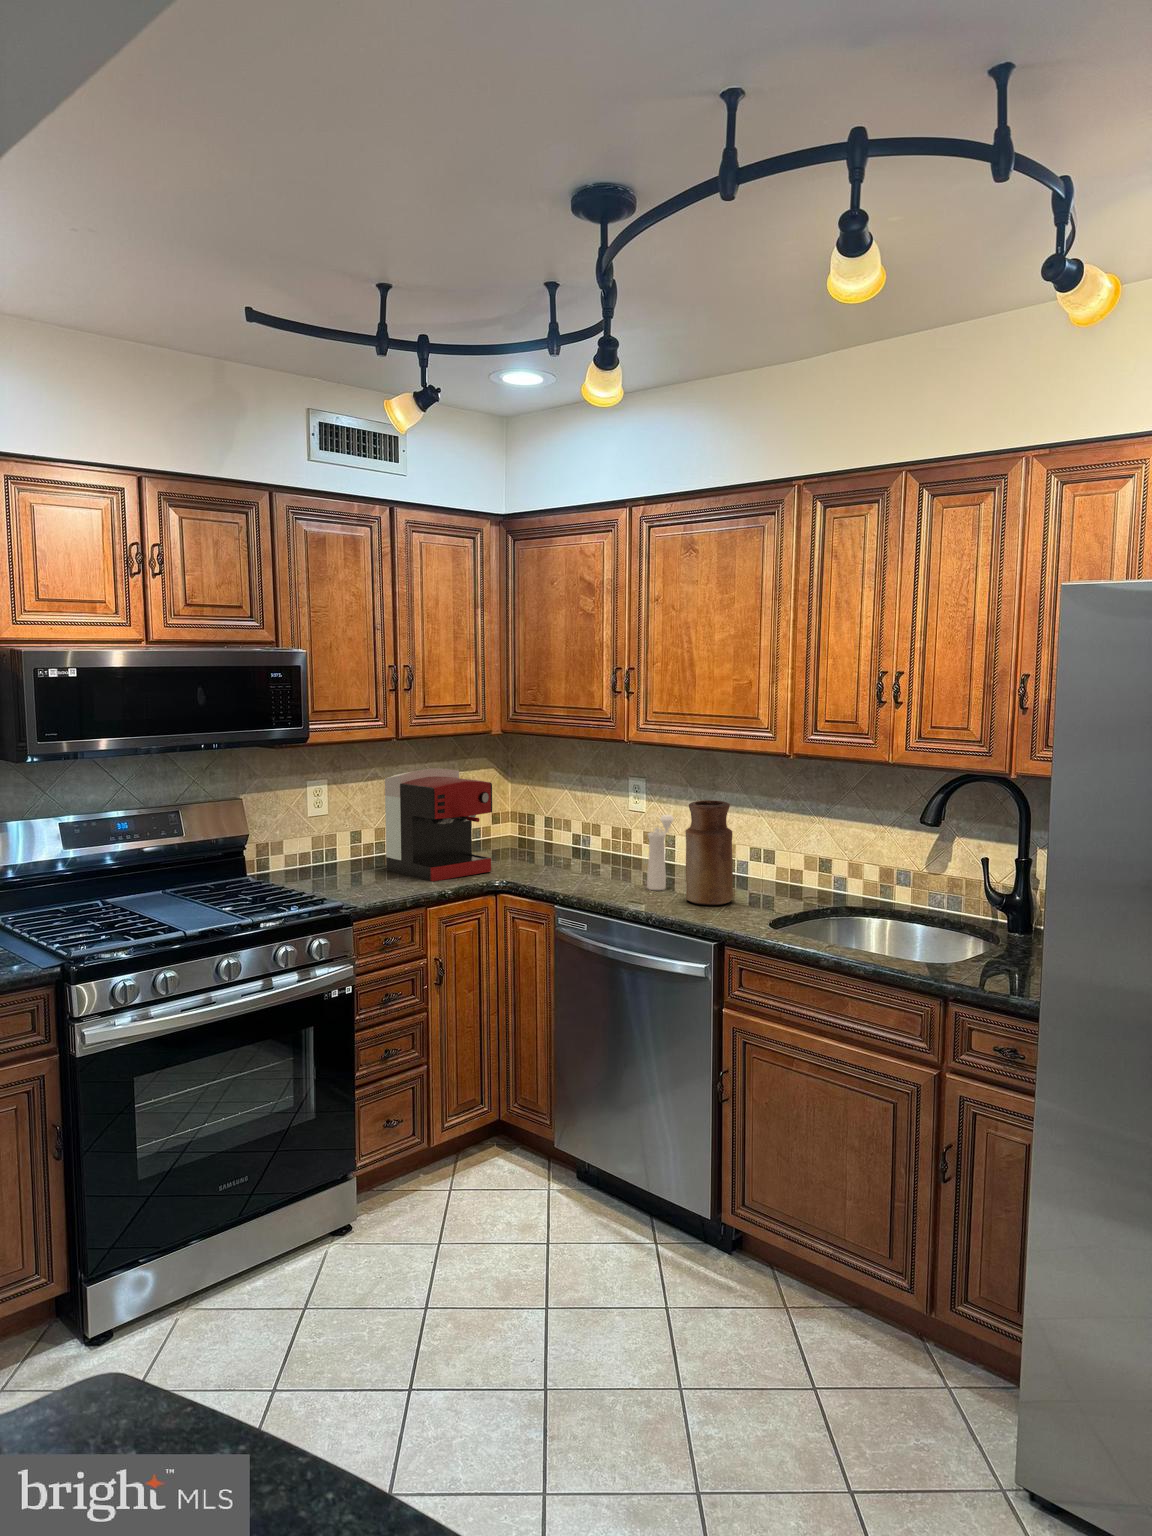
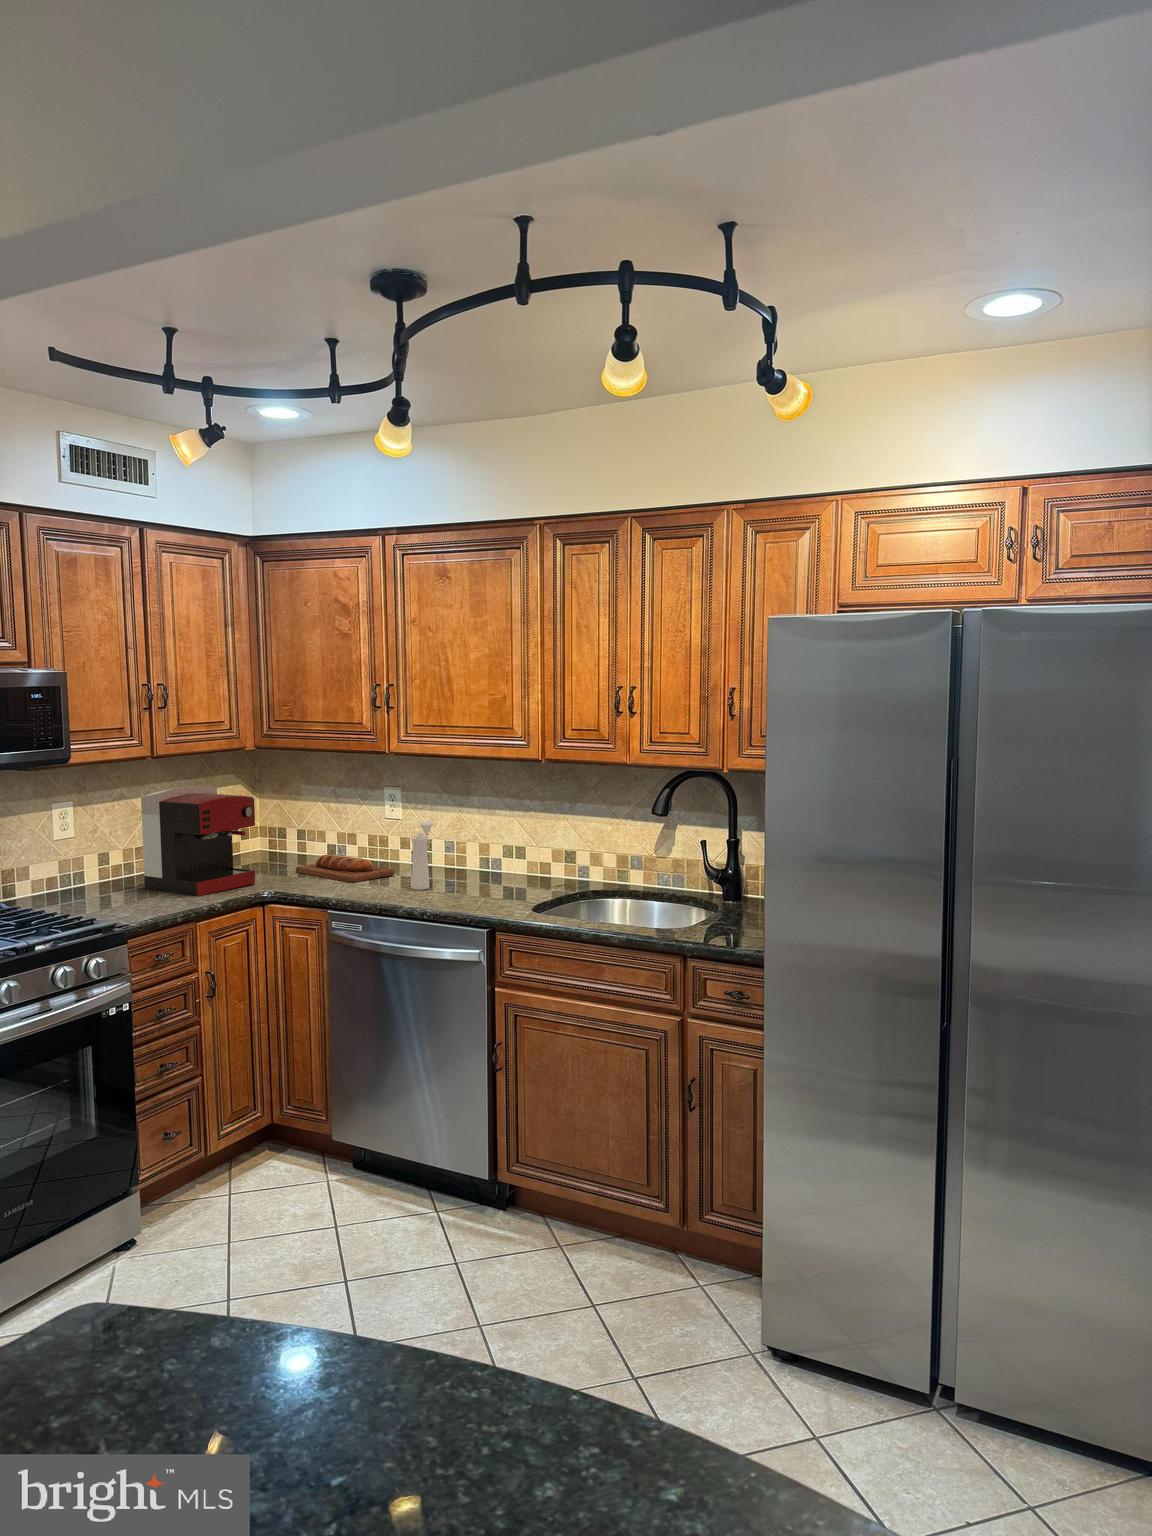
vase: present [685,800,733,905] -> none [450,804,494,899]
bread loaf: none [536,845,635,877] -> present [296,854,394,883]

